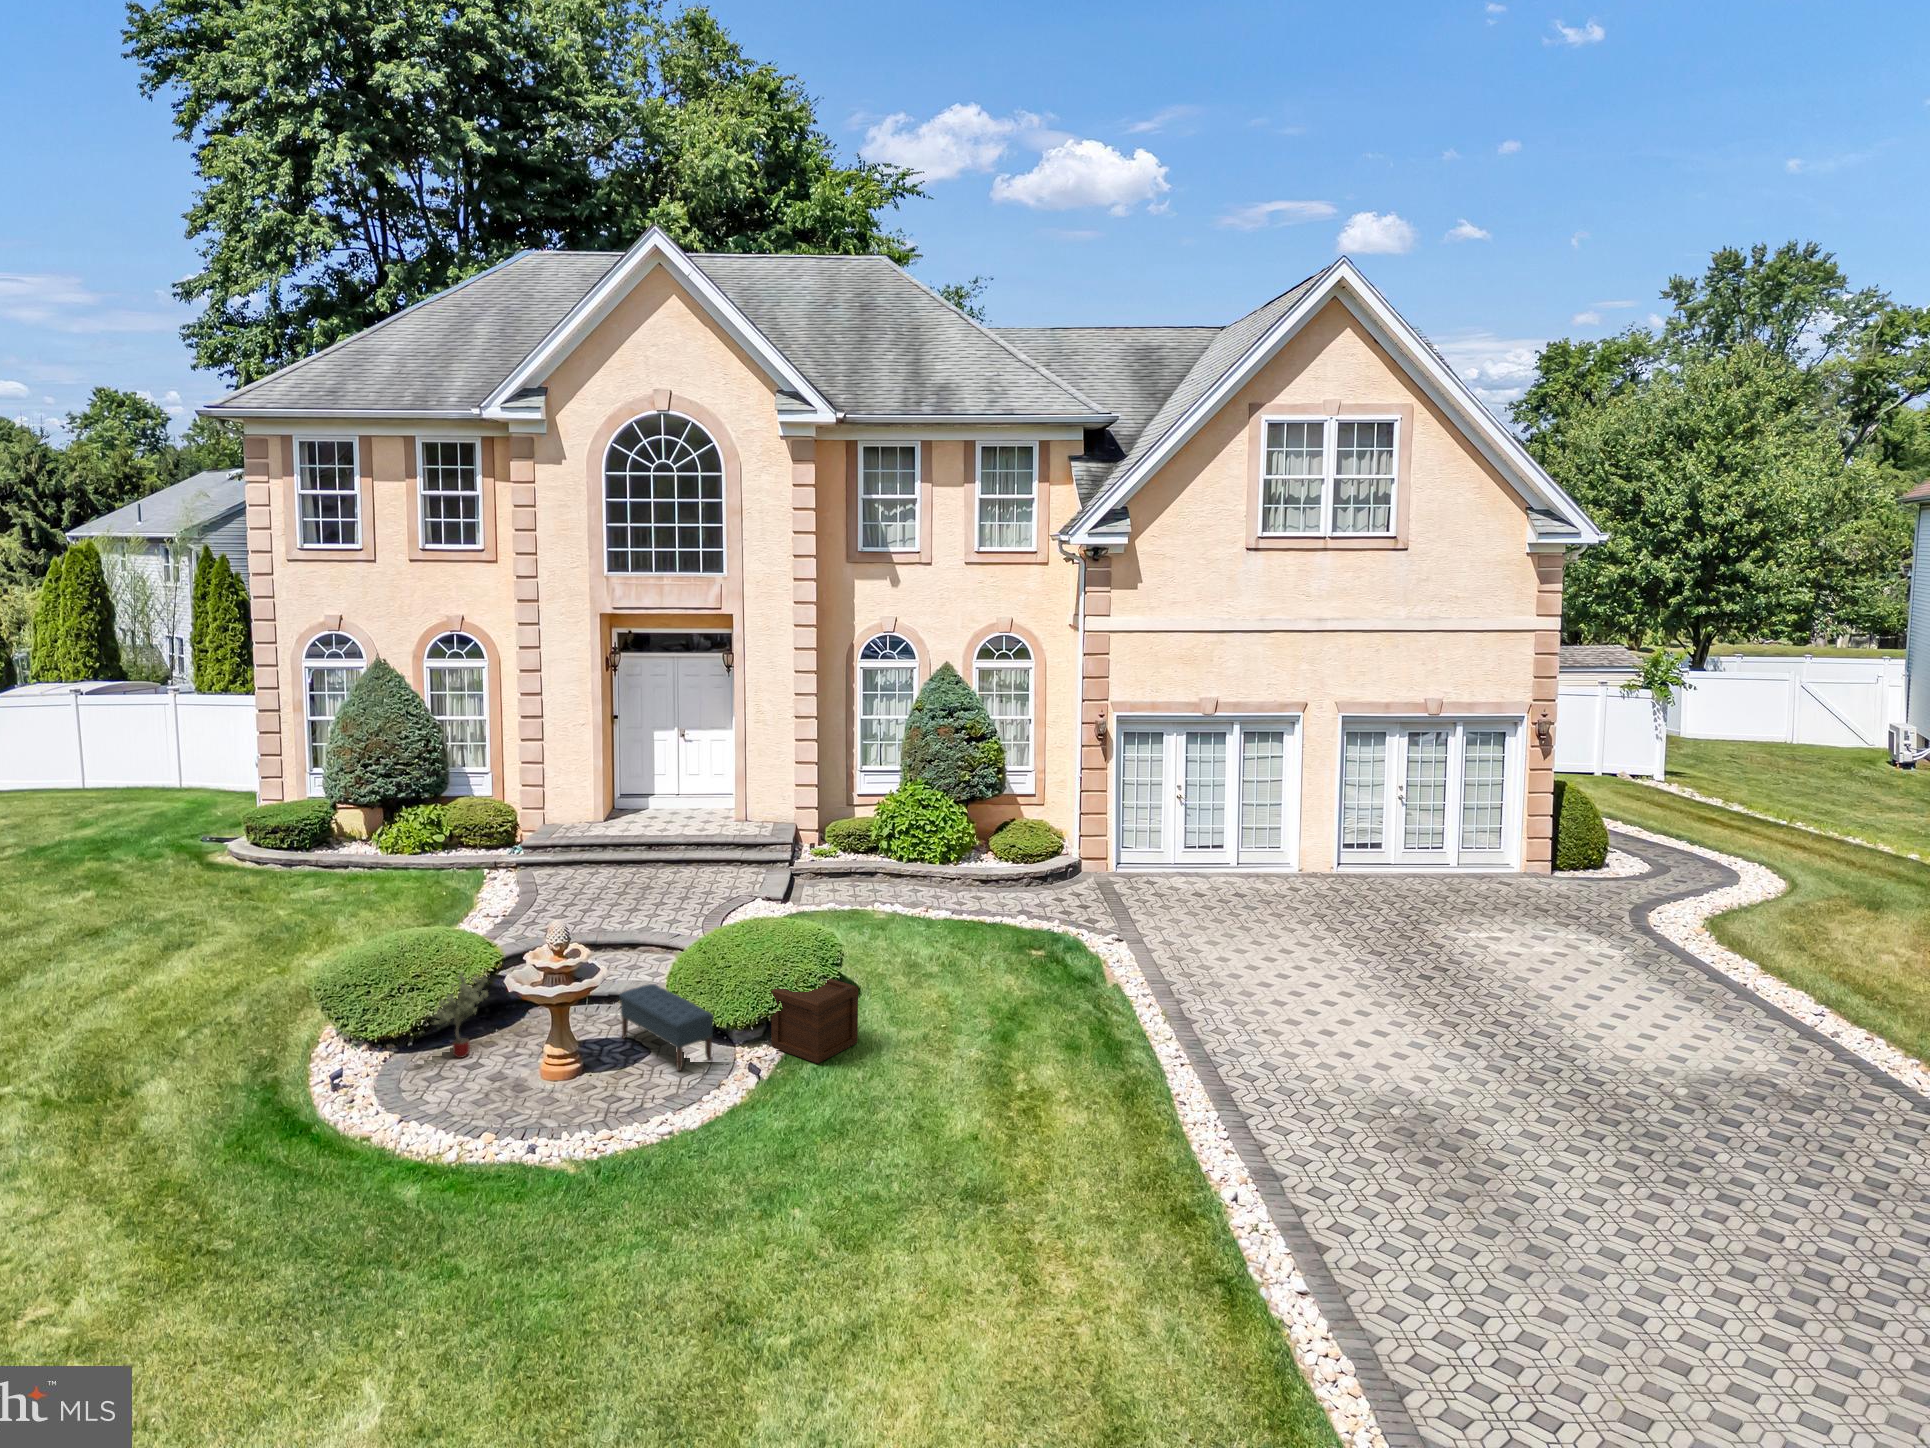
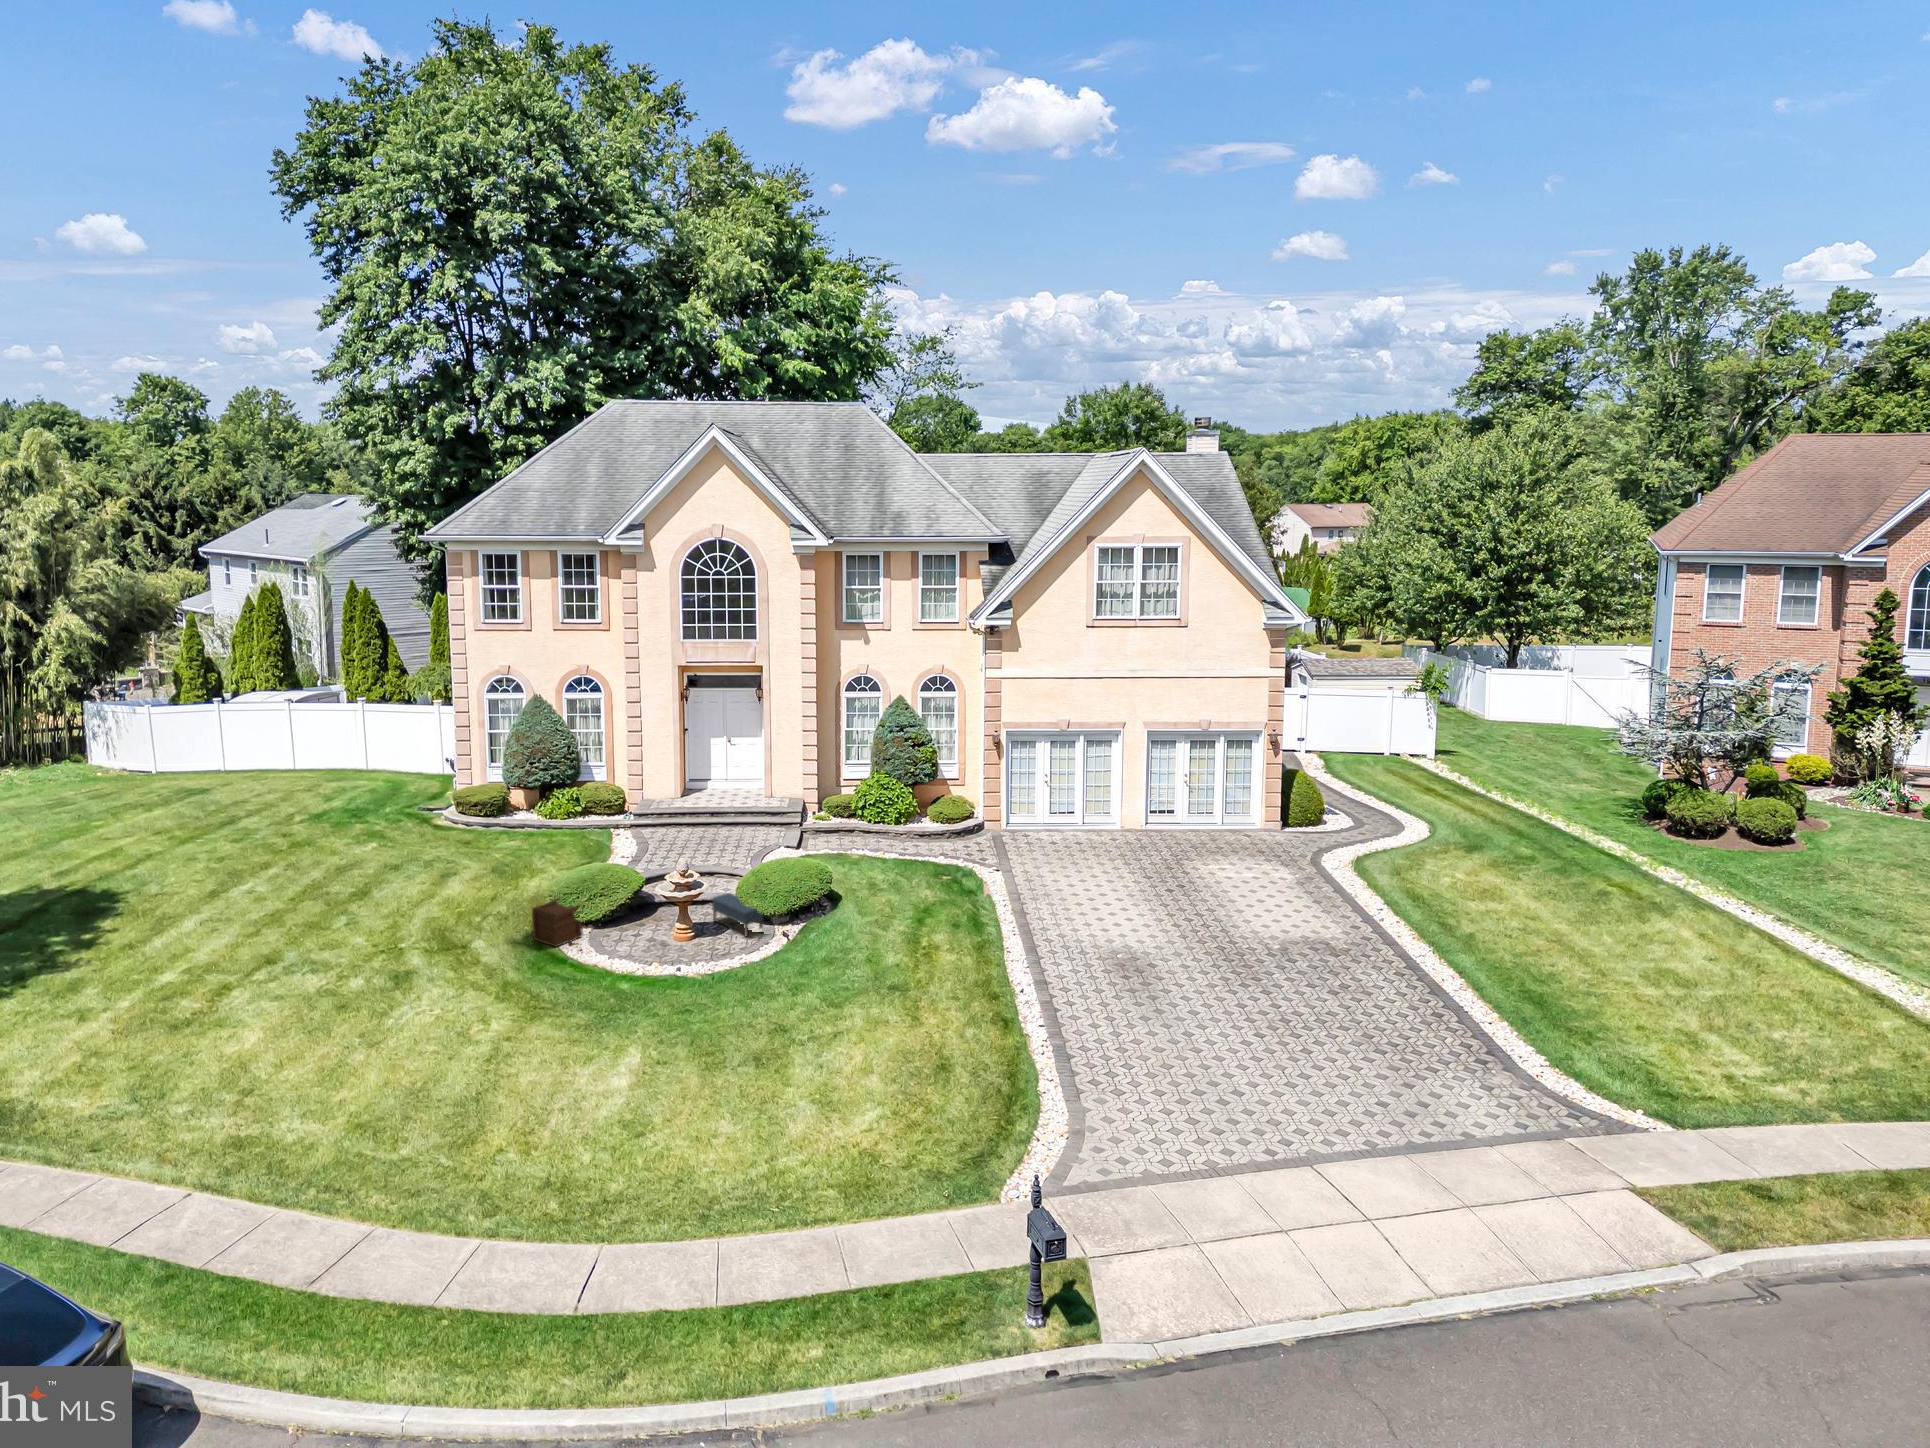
potted tree: present [432,972,488,1058] -> none [614,886,643,931]
wooden crate: present [771,979,858,1064] -> present [532,900,583,947]

